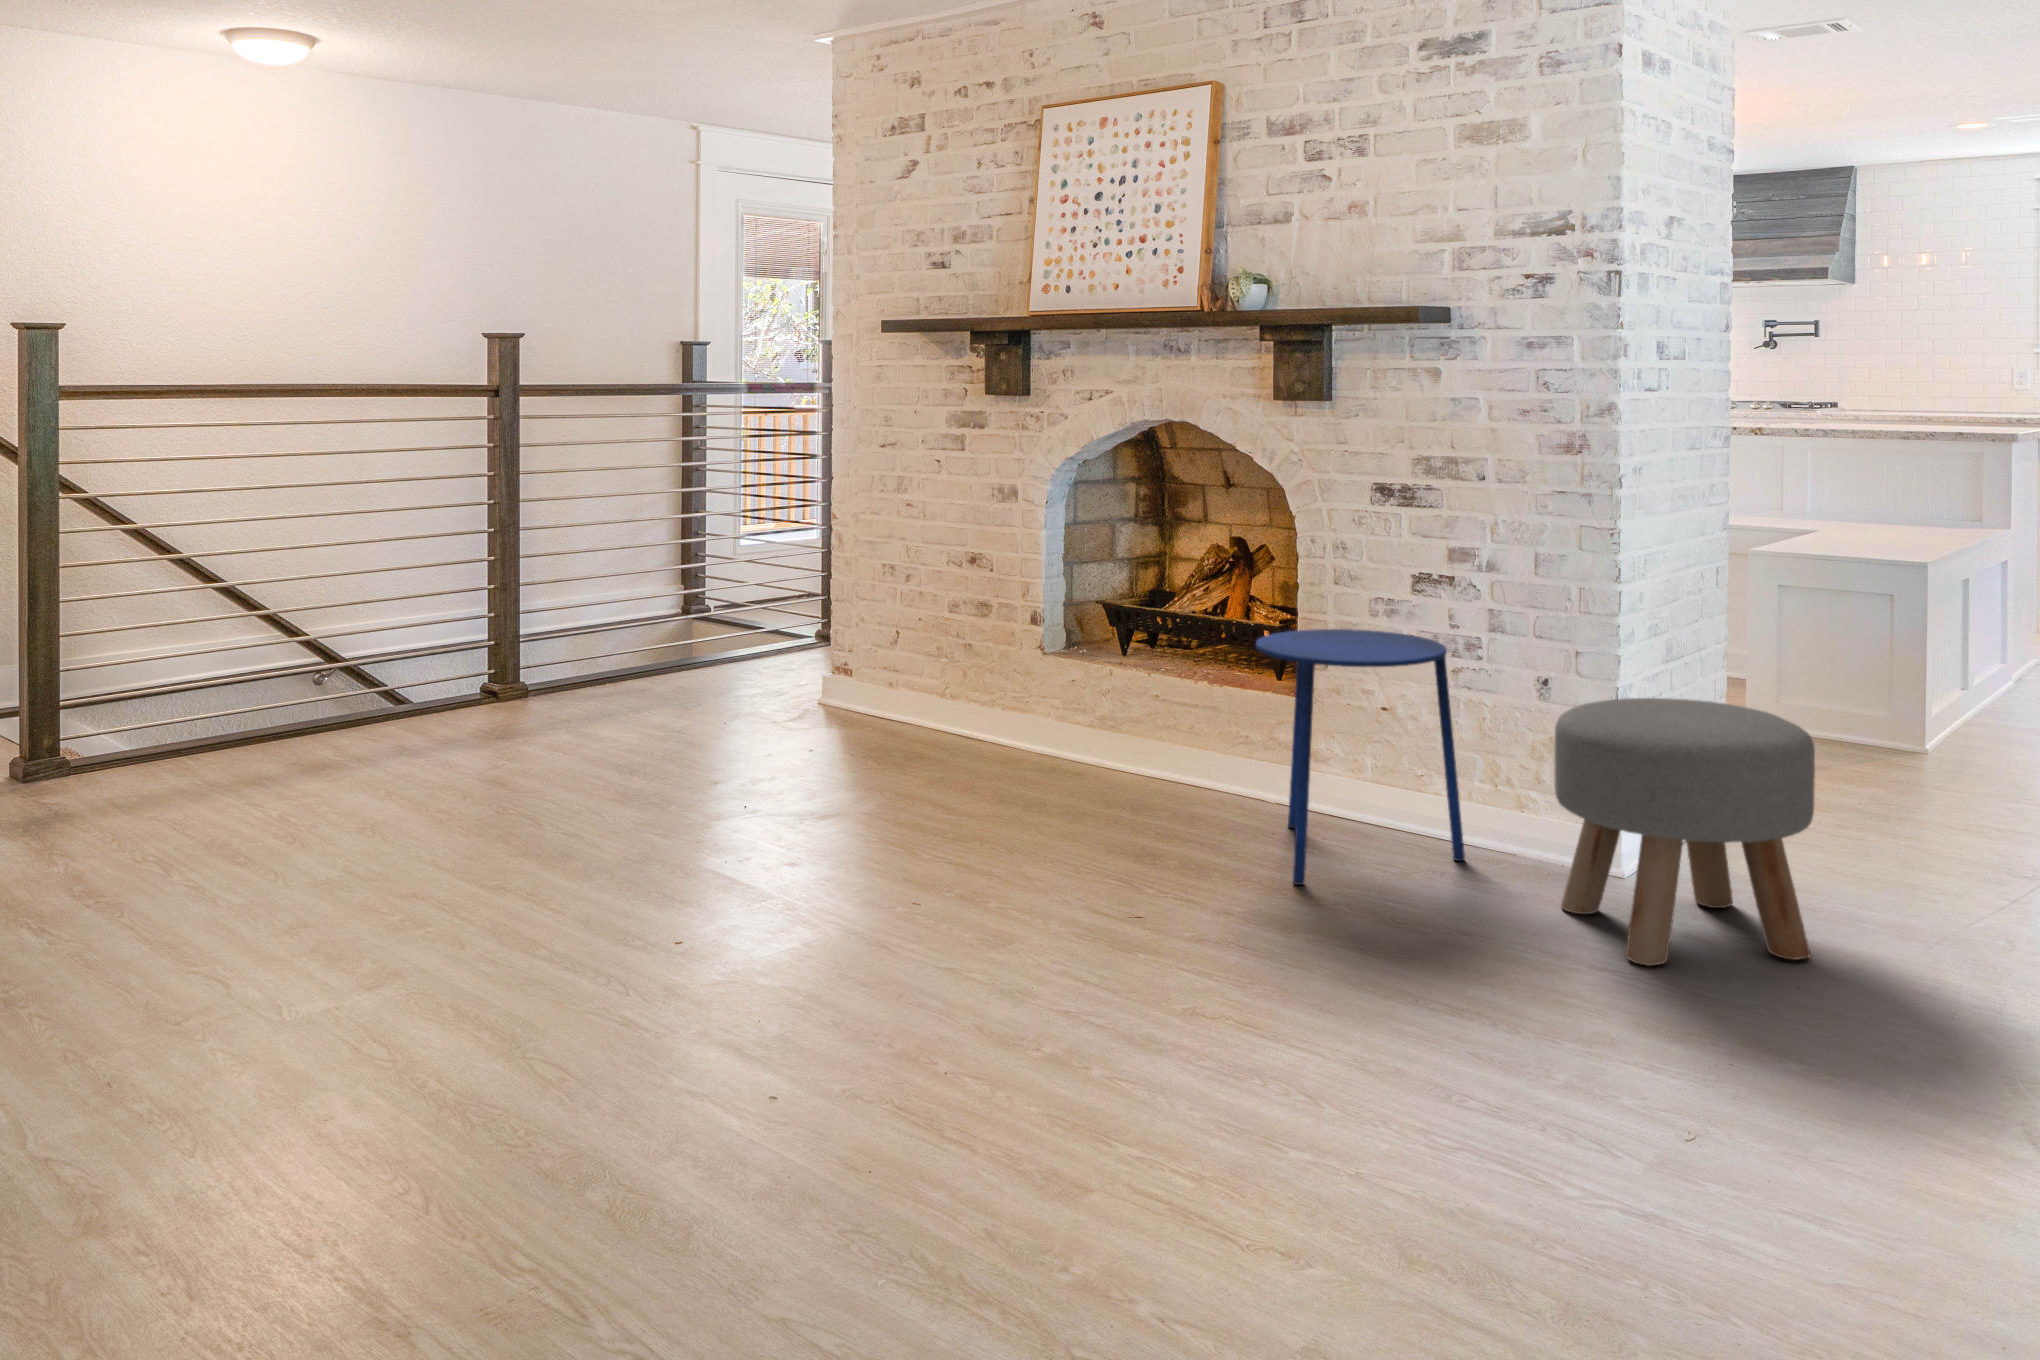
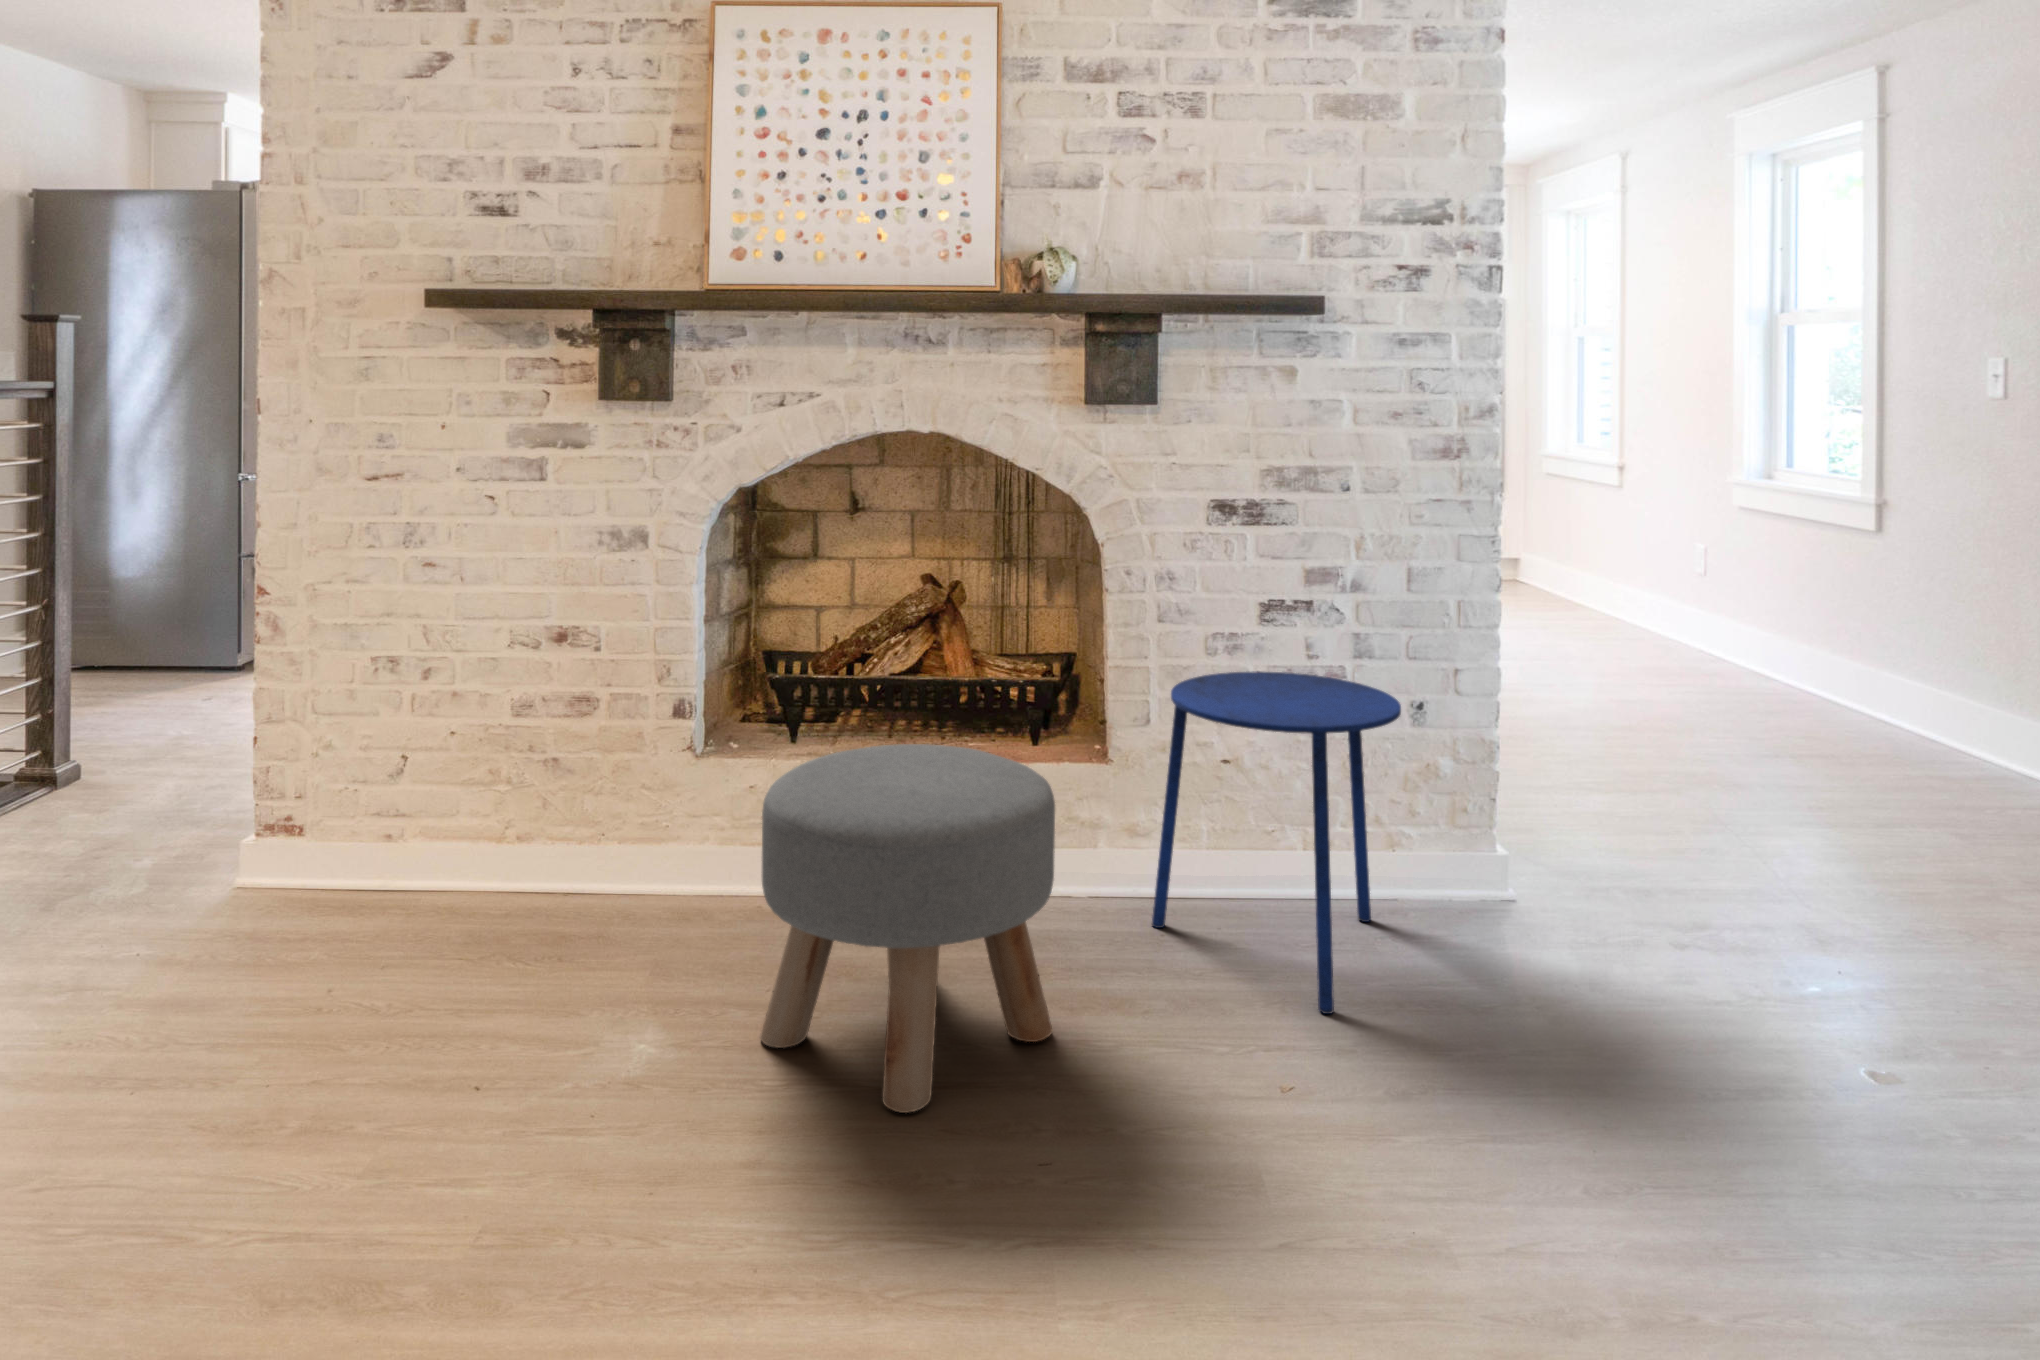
ottoman: present [1554,698,1815,966] -> present [760,744,1055,1113]

